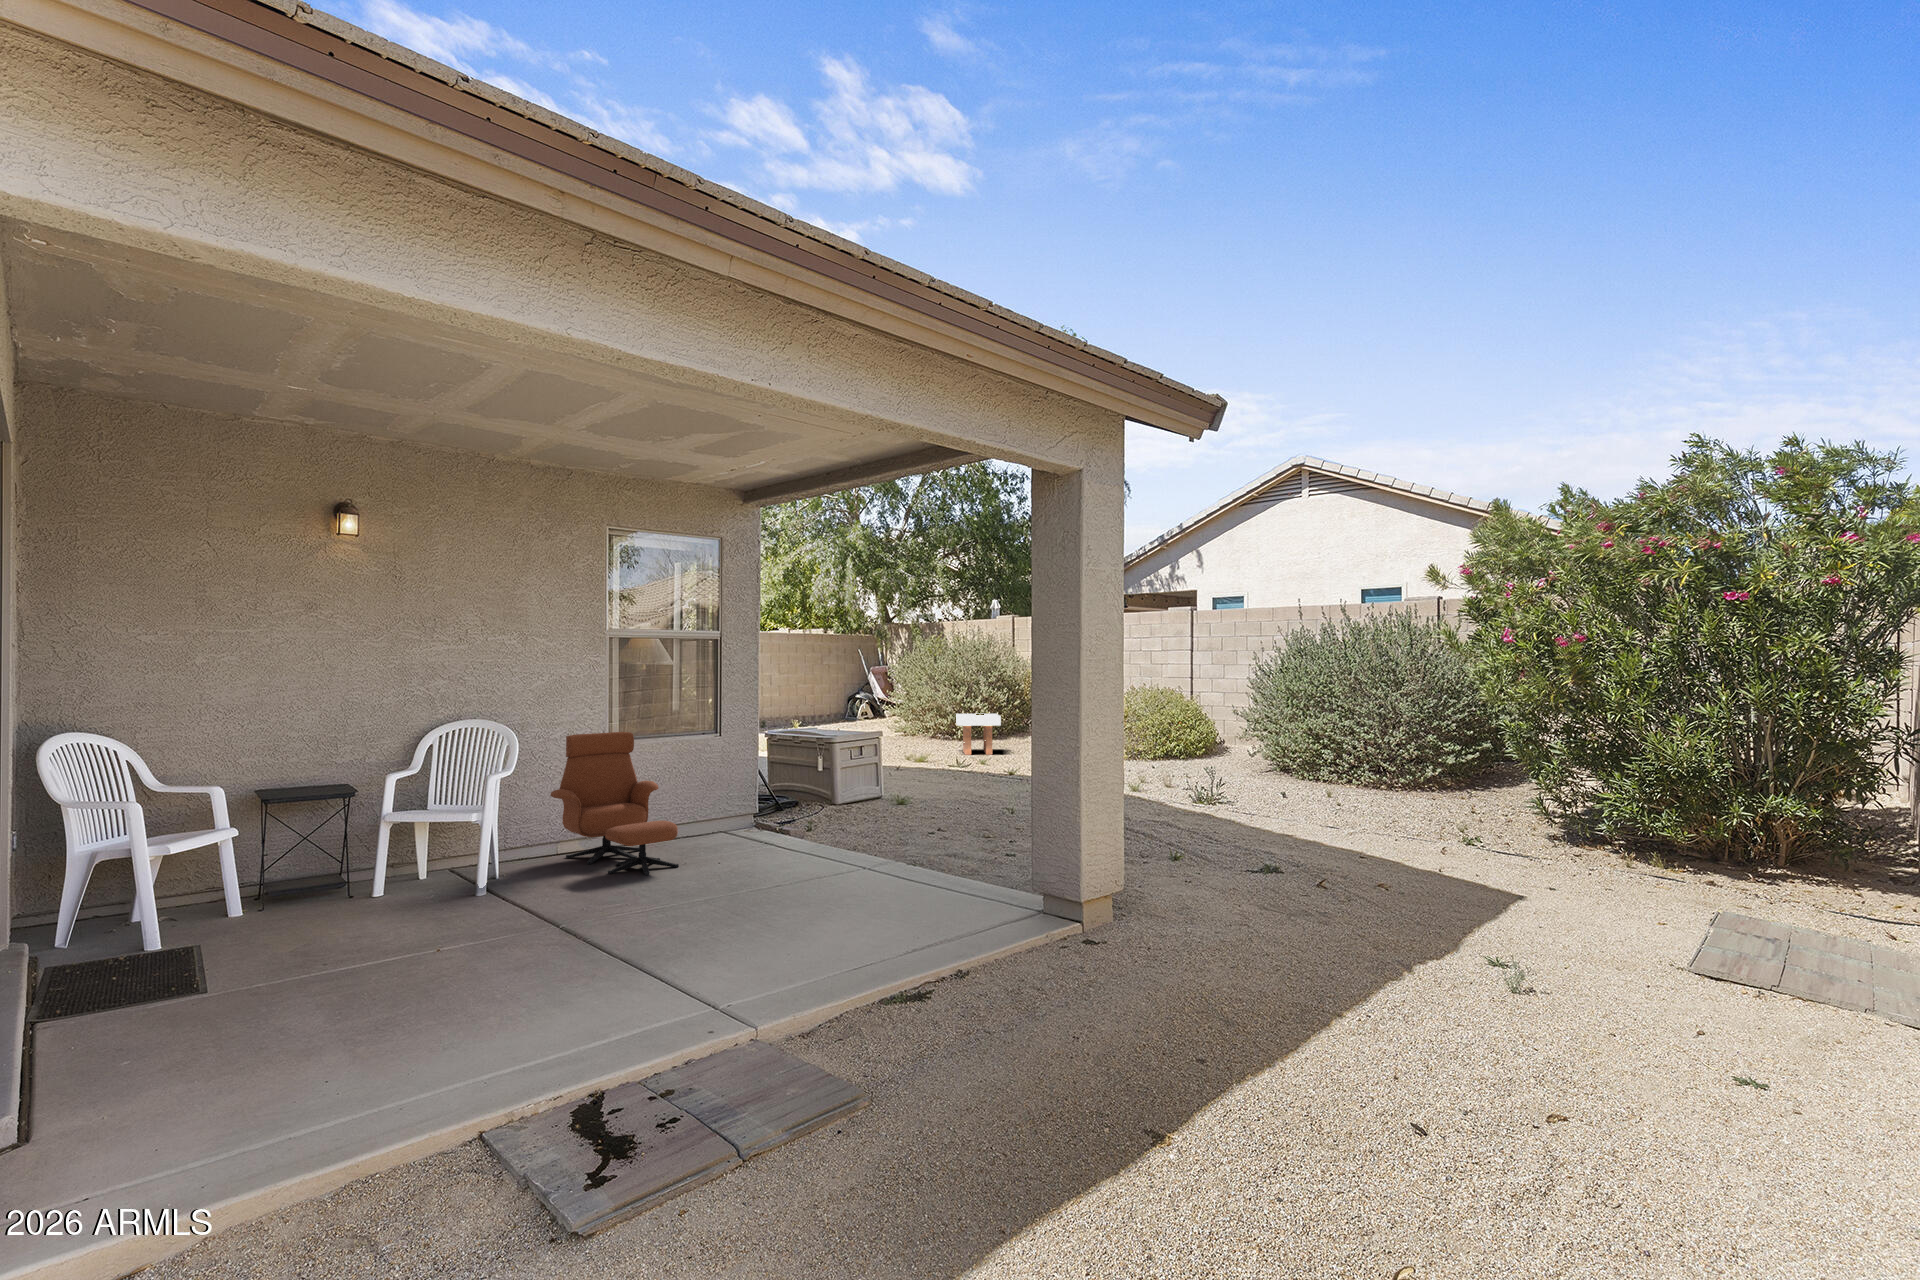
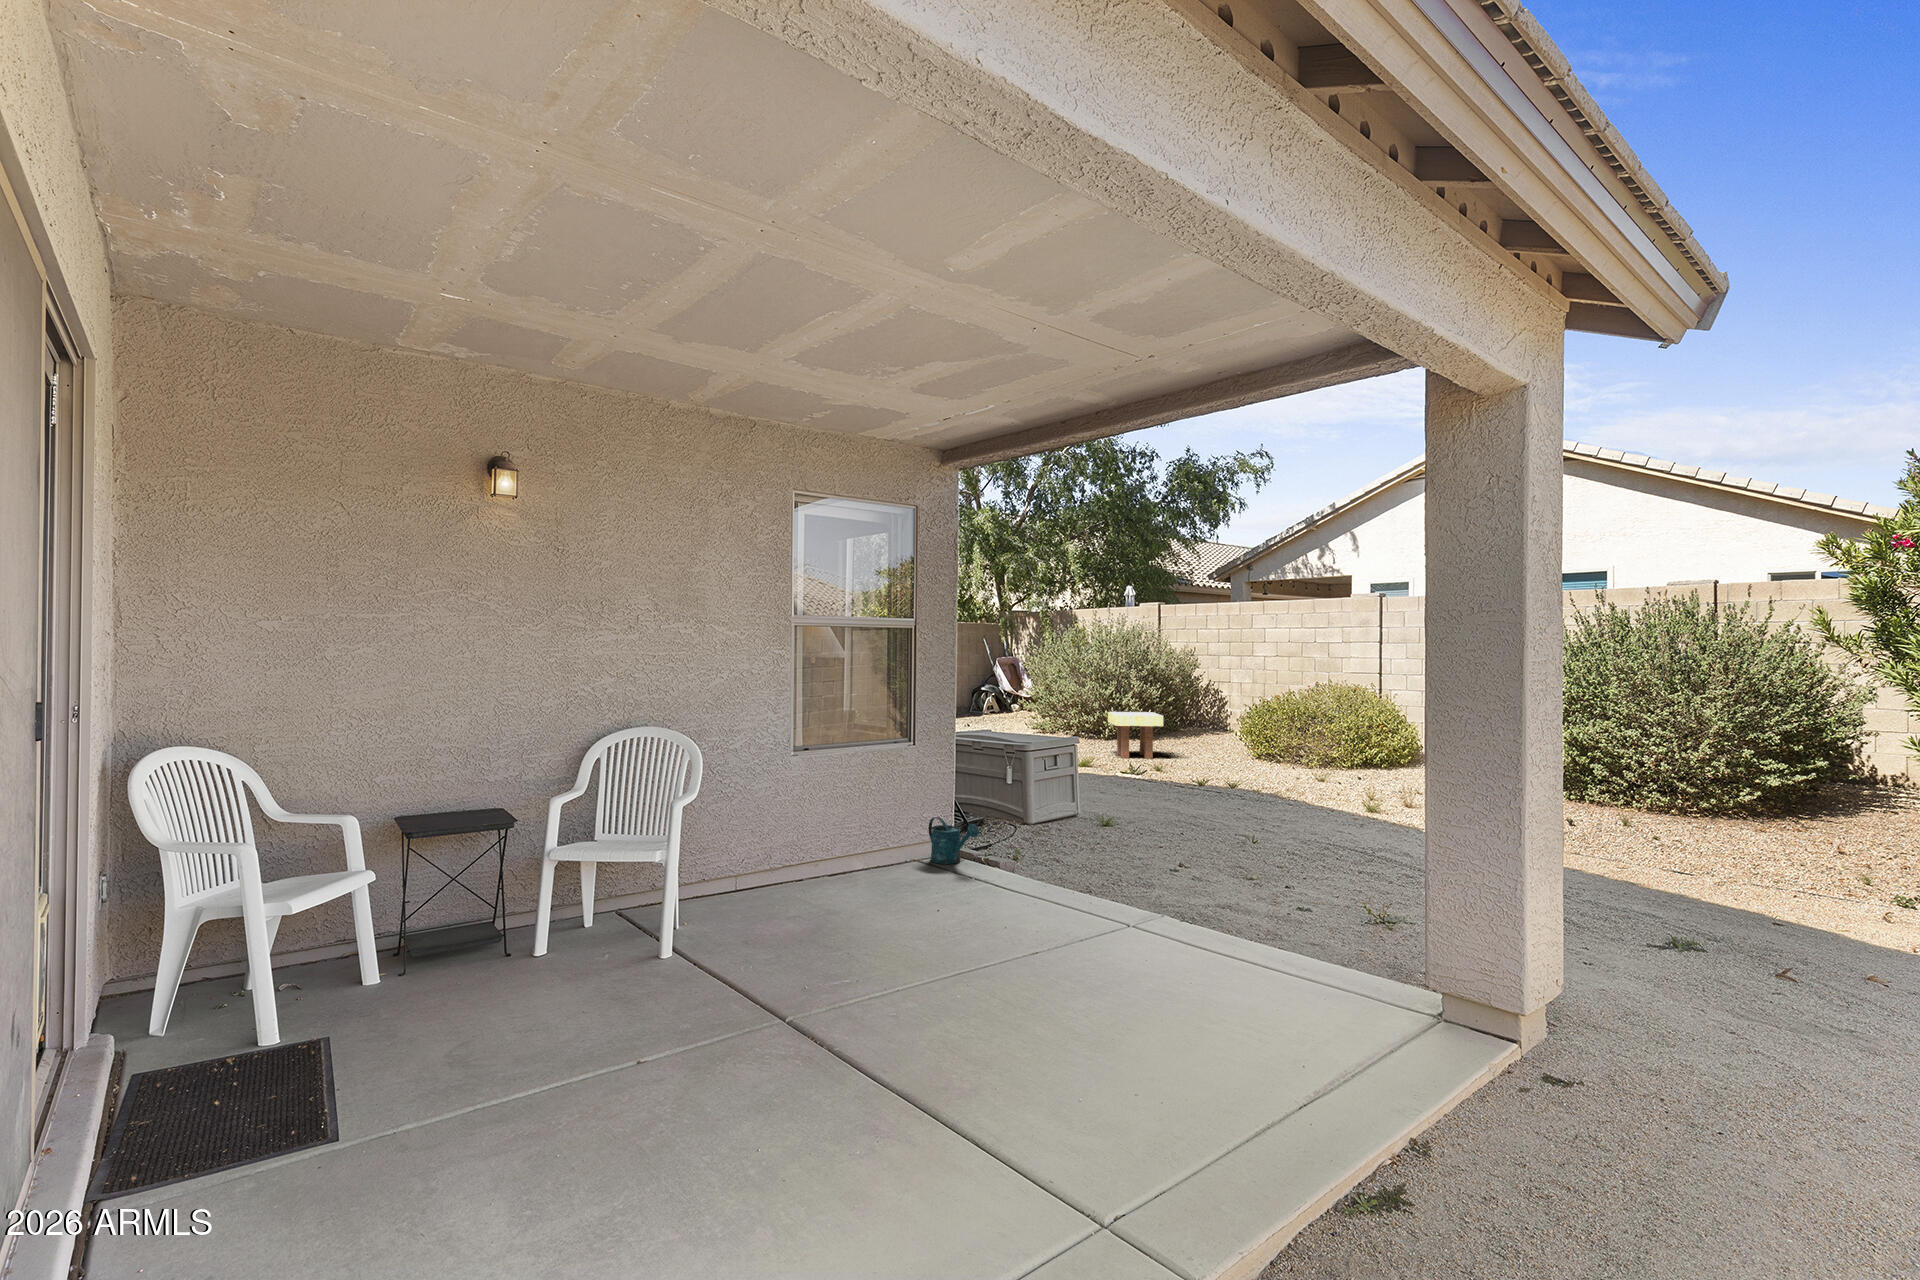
lounge chair: present [551,732,679,875] -> none [732,743,893,930]
watering can: none [735,795,772,833] -> present [929,817,979,864]

